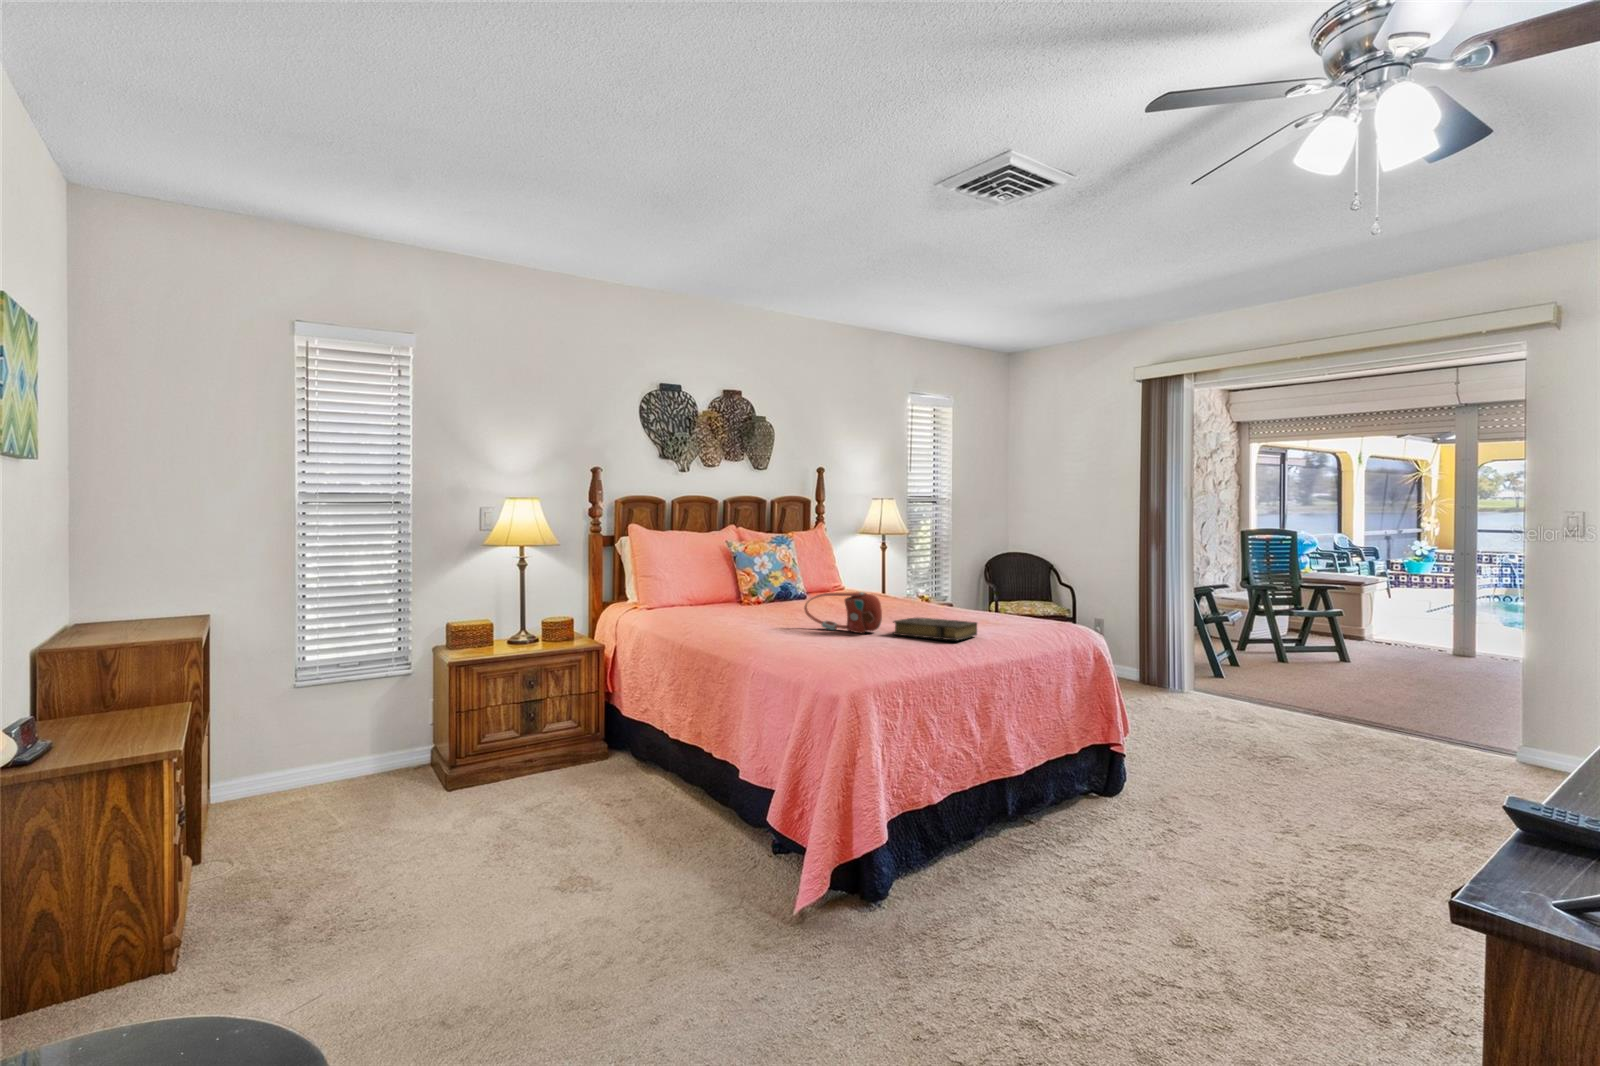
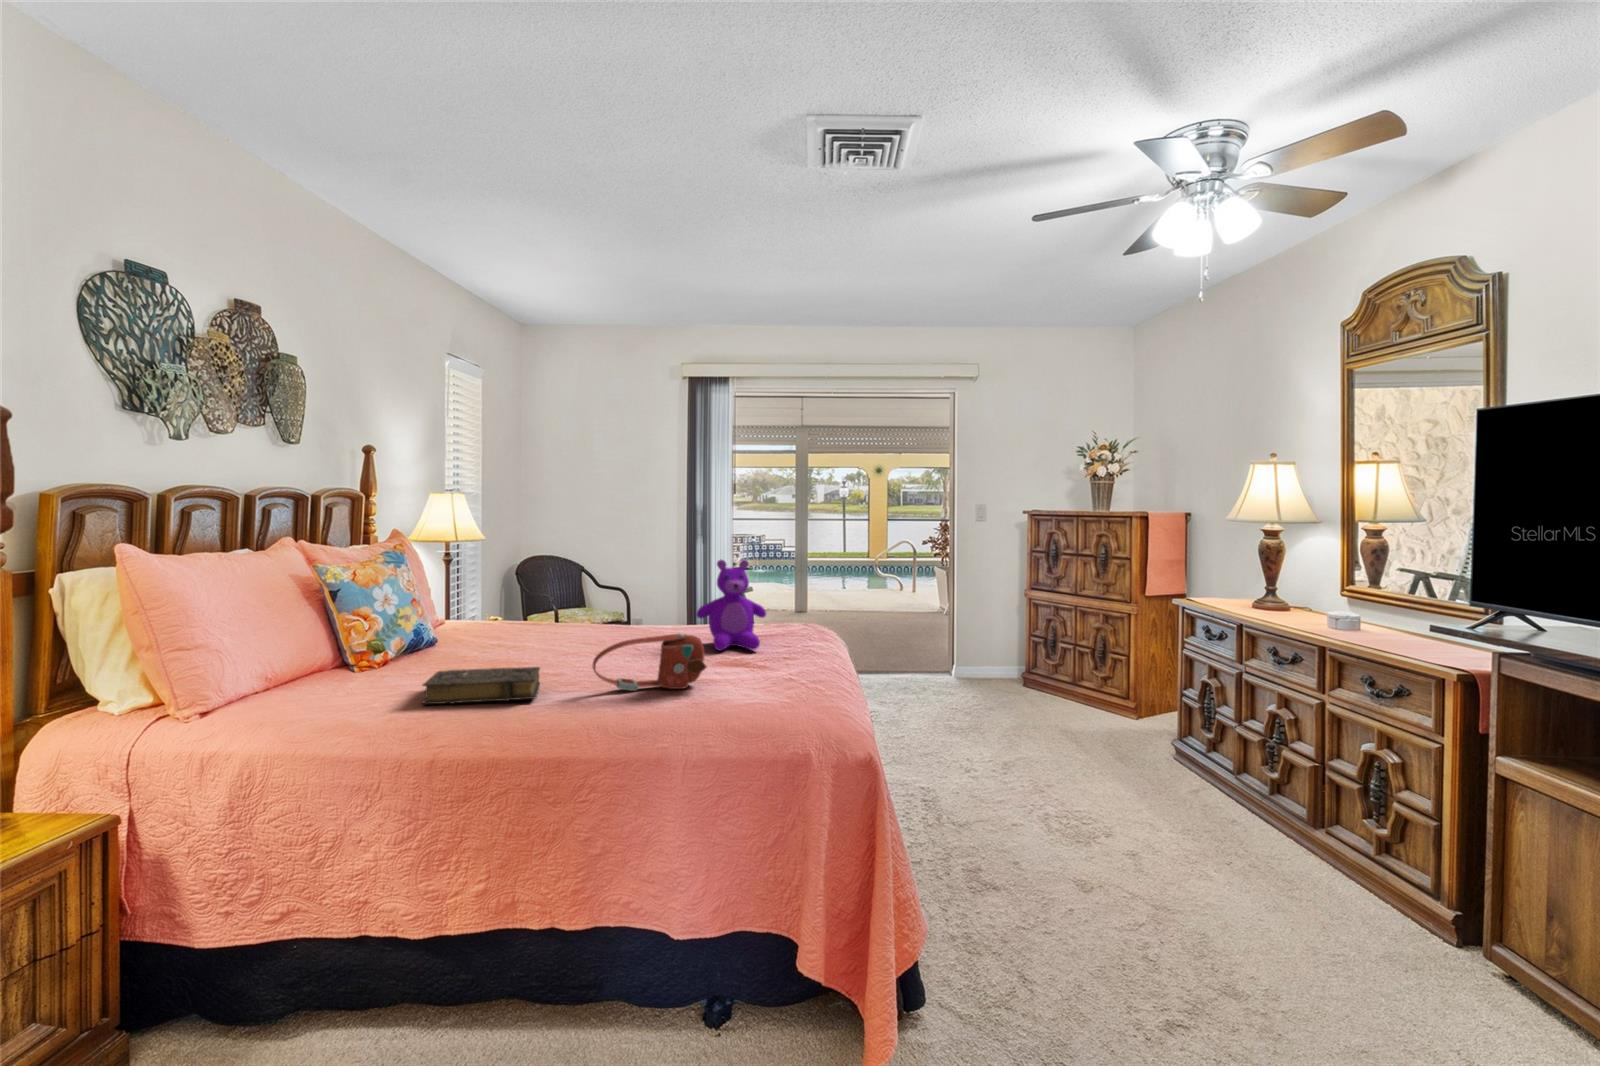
teddy bear: none [958,545,1020,624] -> present [696,560,766,650]
book: present [893,617,977,641] -> present [422,667,540,704]

